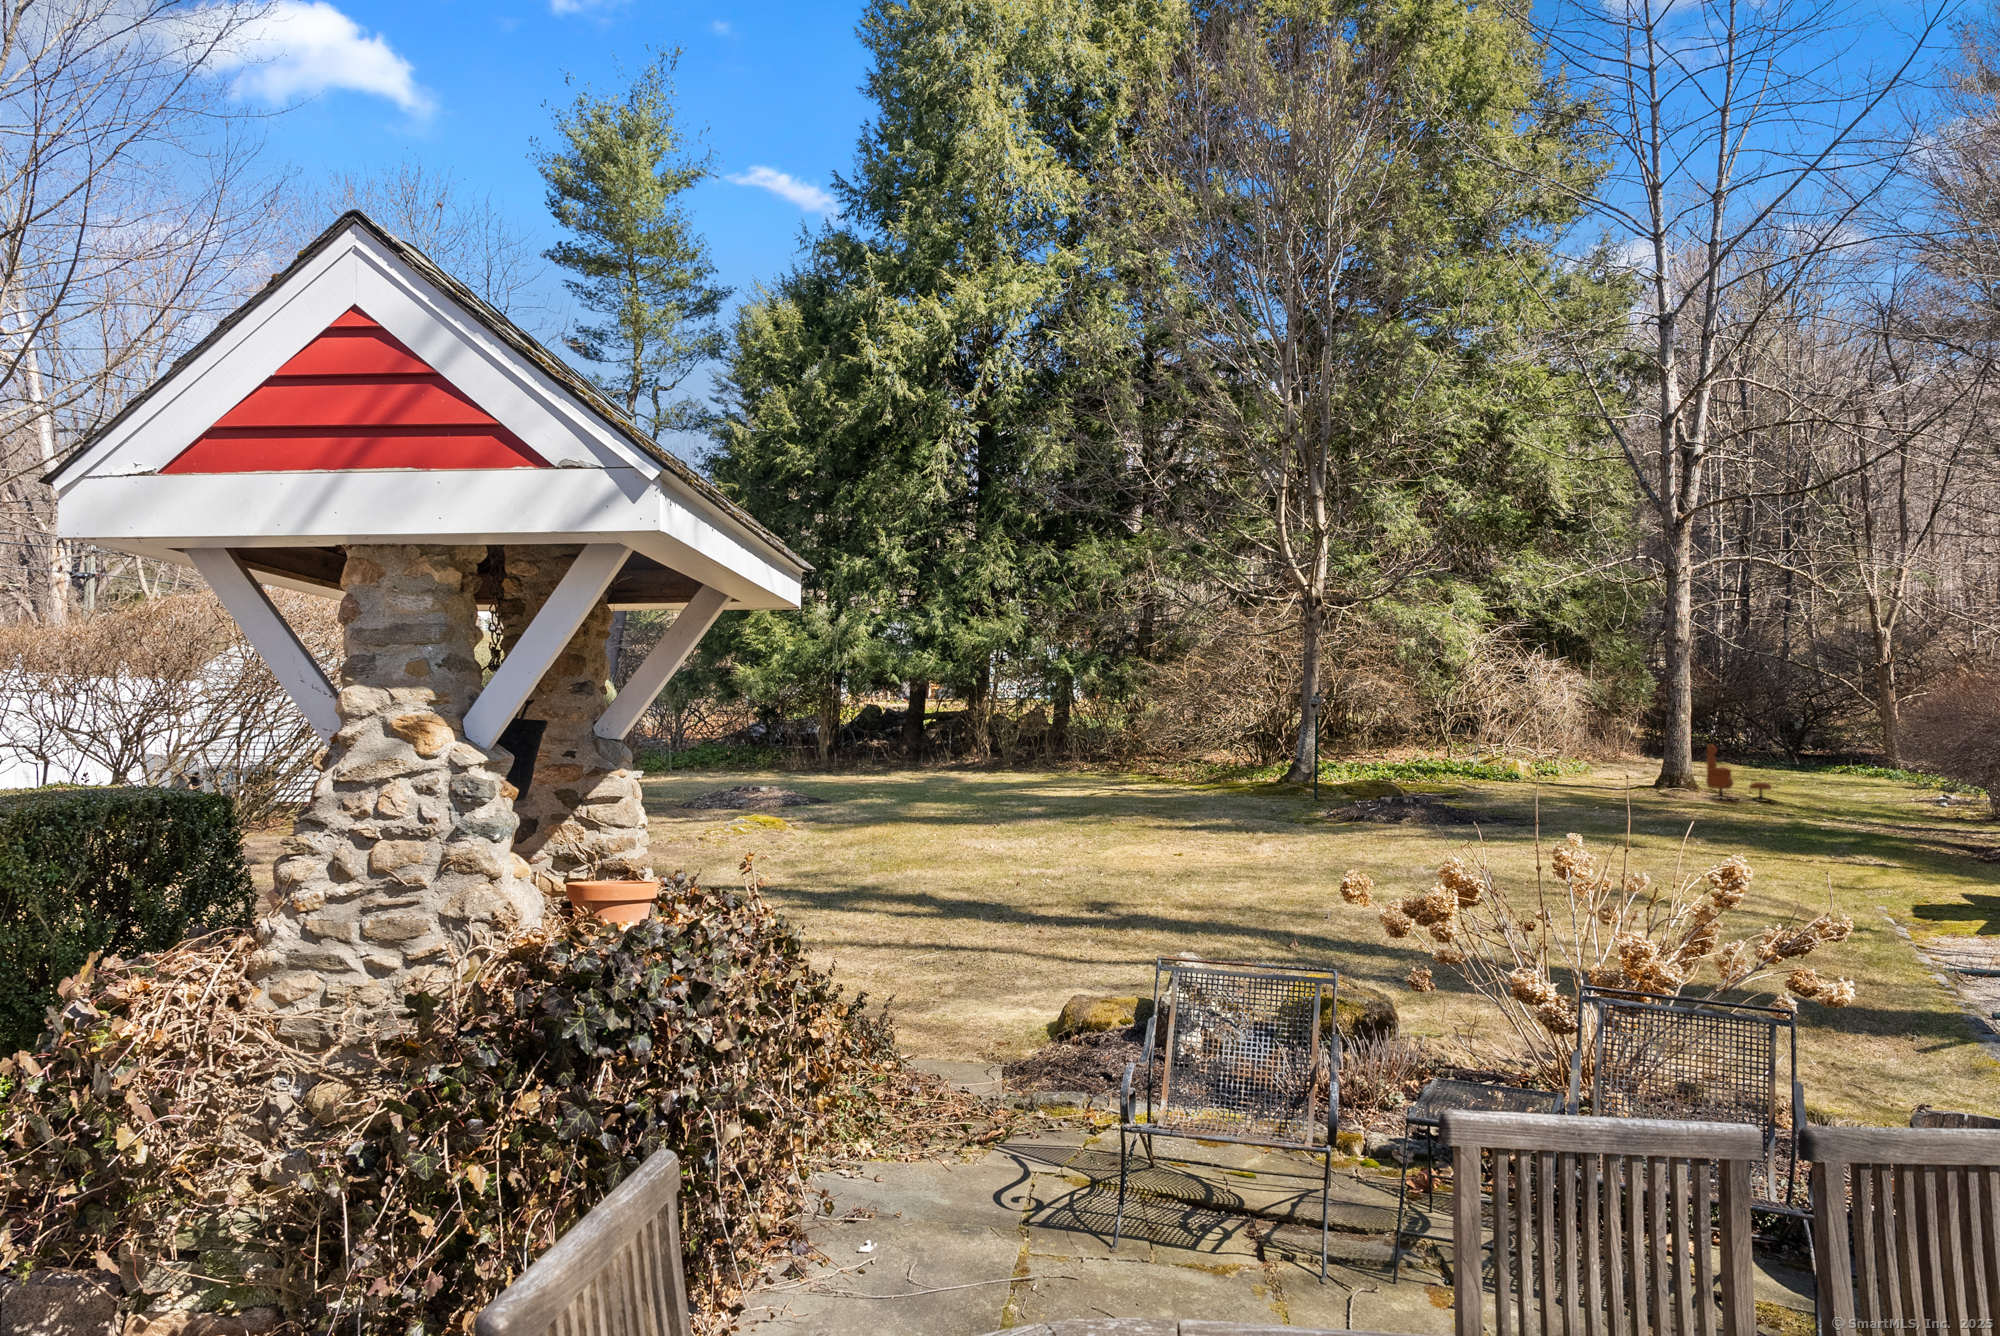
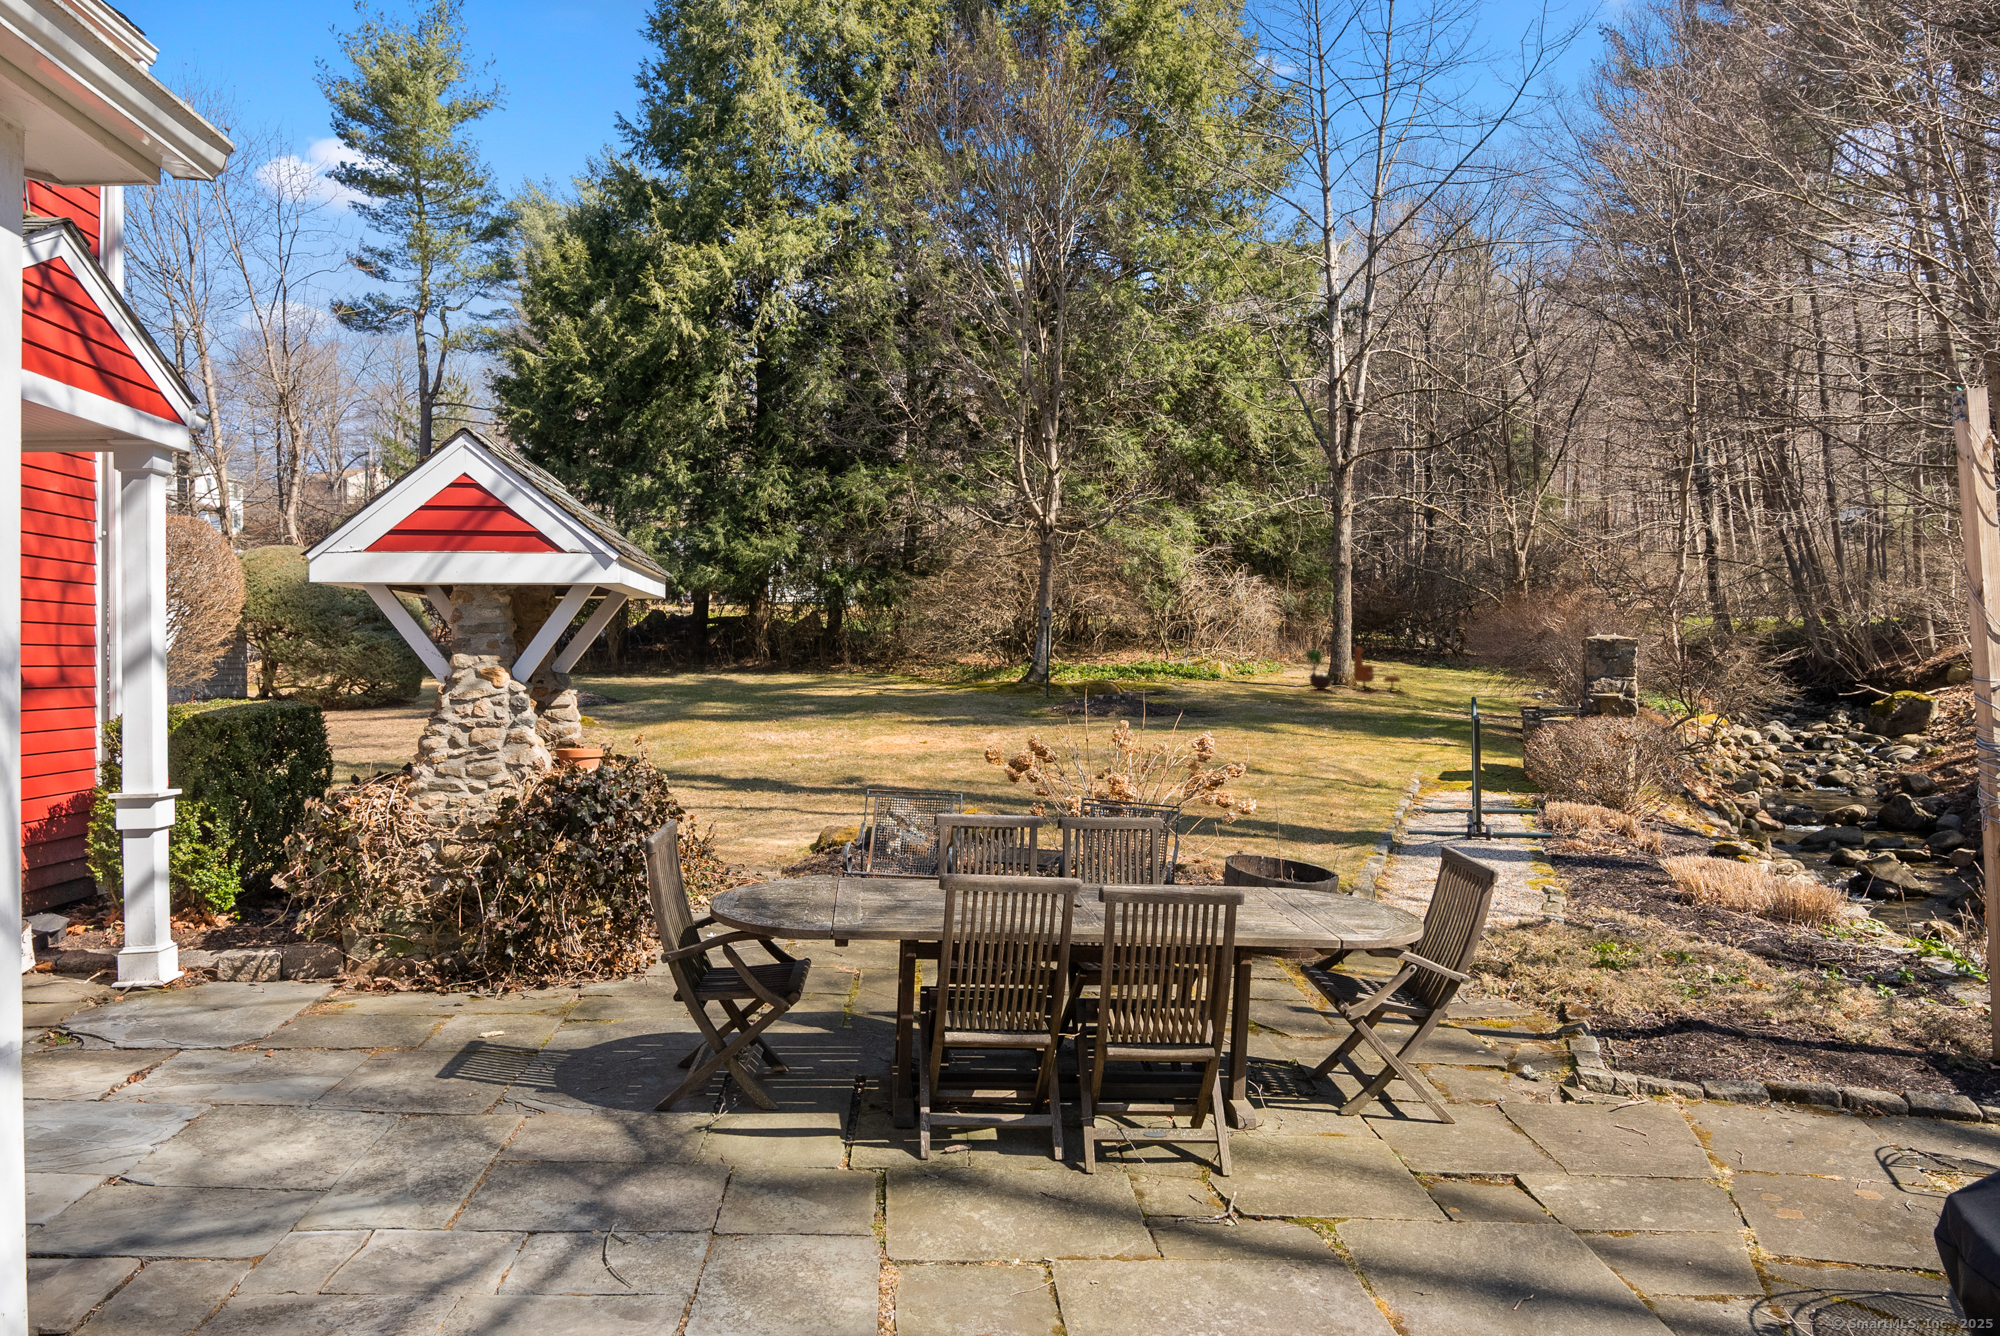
potted tree: none [1634,740,1674,797] -> present [1305,648,1330,689]

